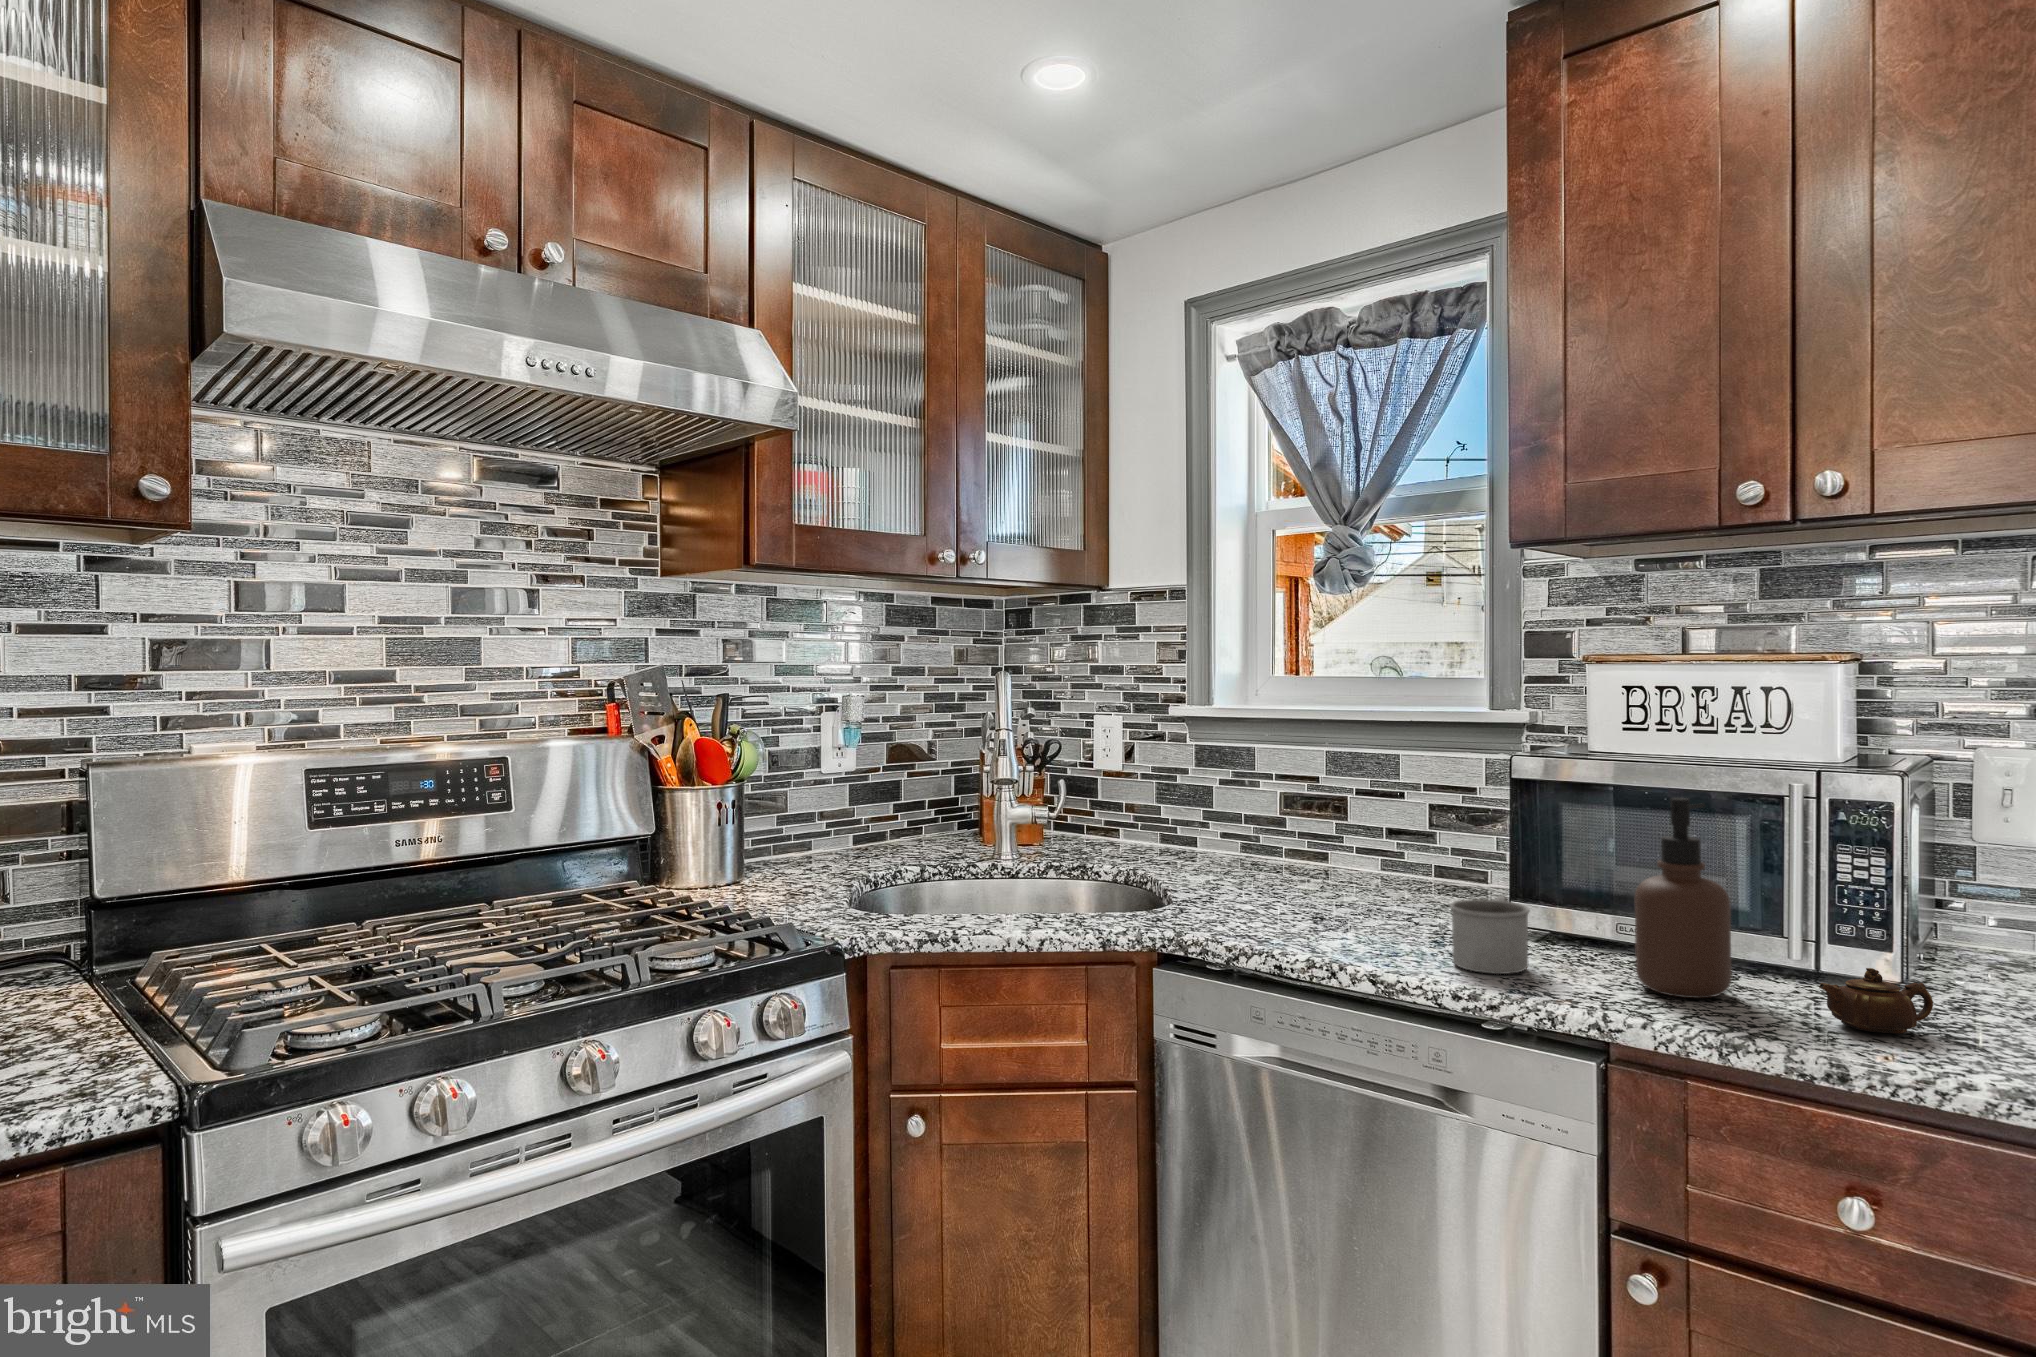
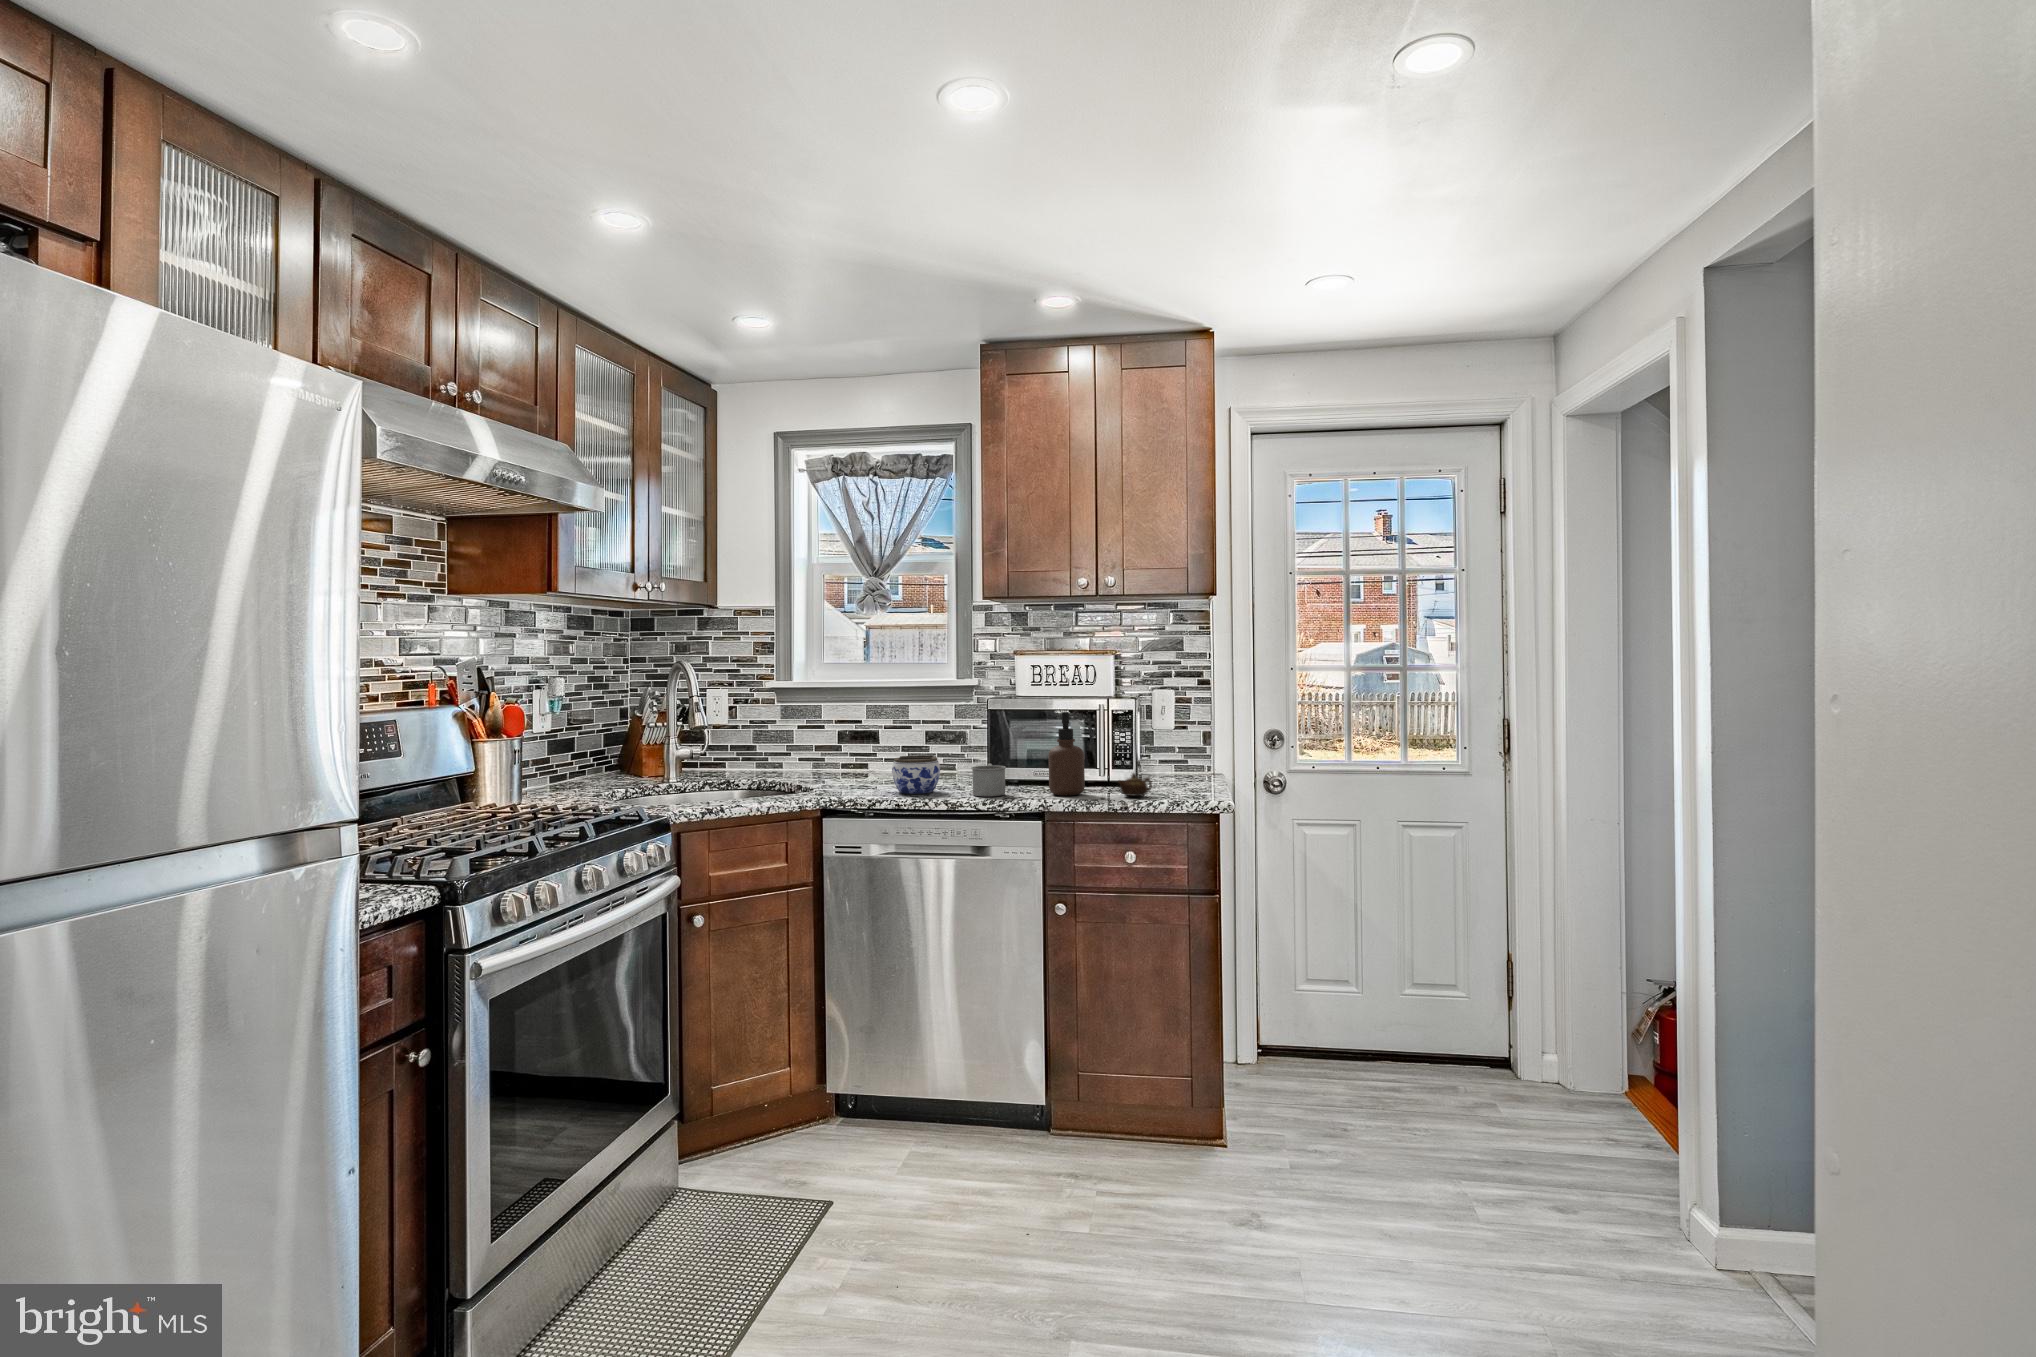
jar: none [1299,860,1398,942] -> present [892,755,940,794]

